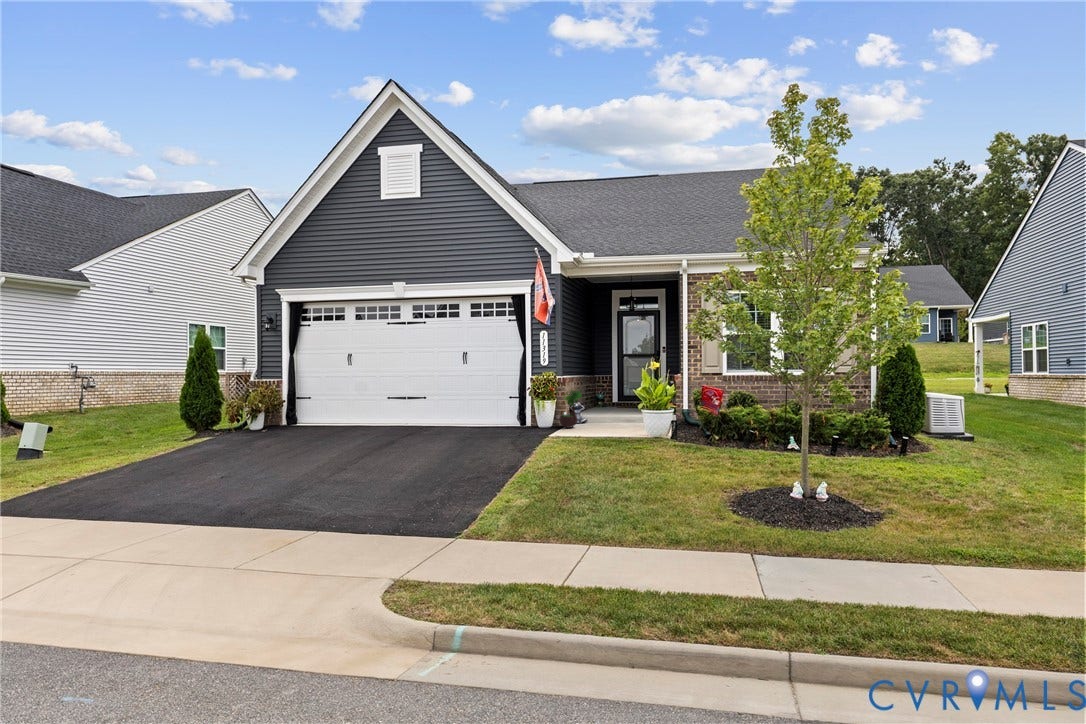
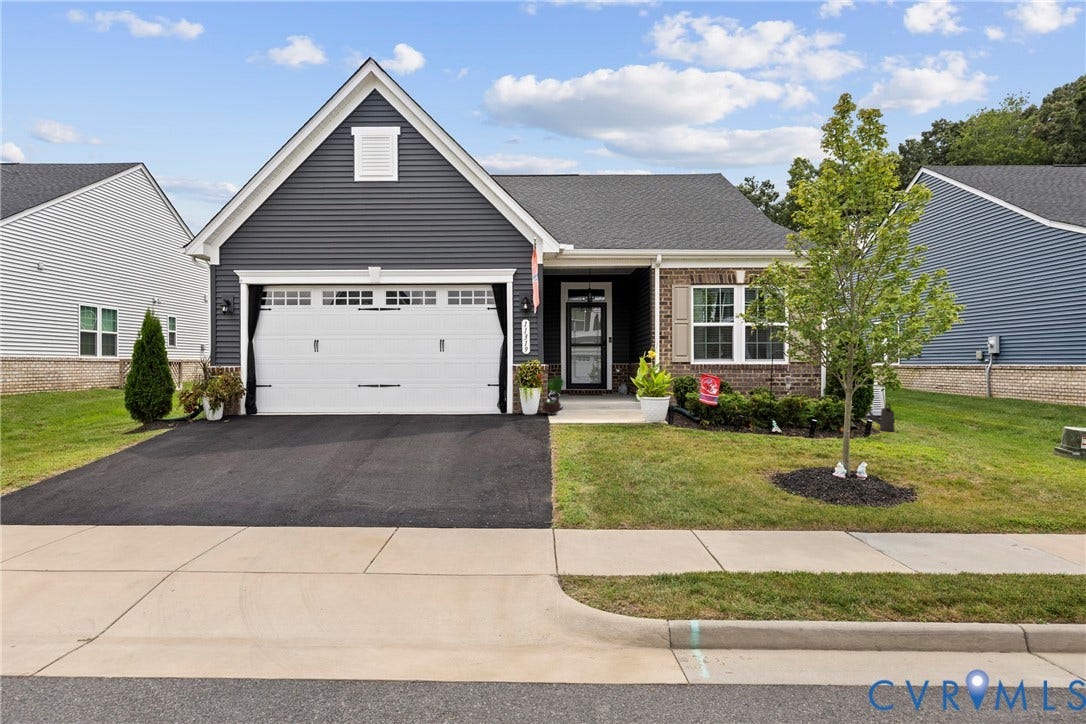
watering can: none [910,419,947,451] -> present [868,403,895,431]

